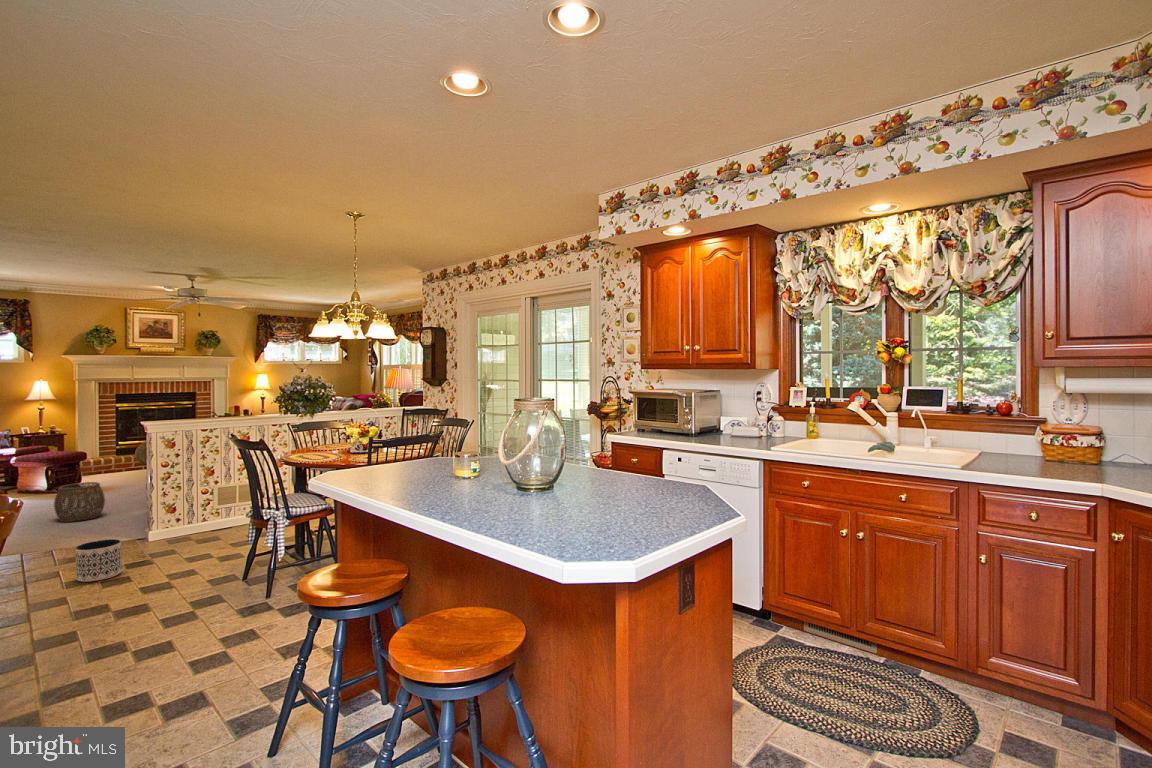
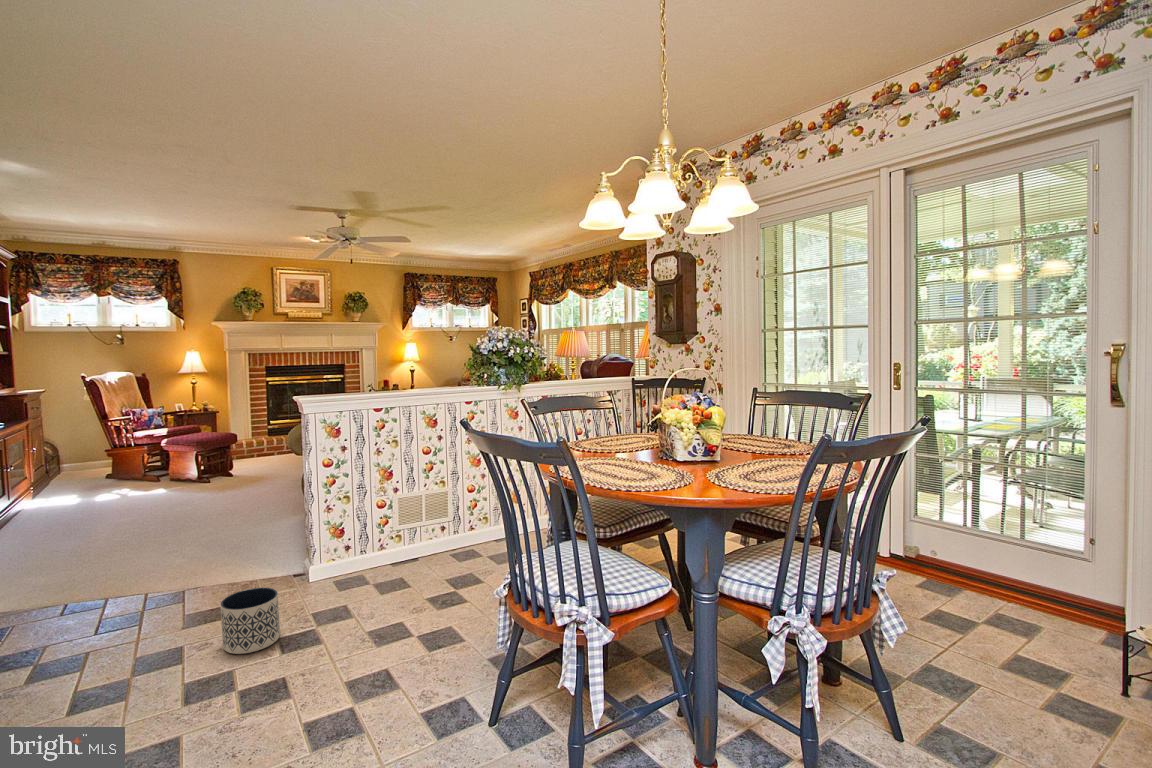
woven basket: present [54,482,105,522] -> none [202,479,258,529]

